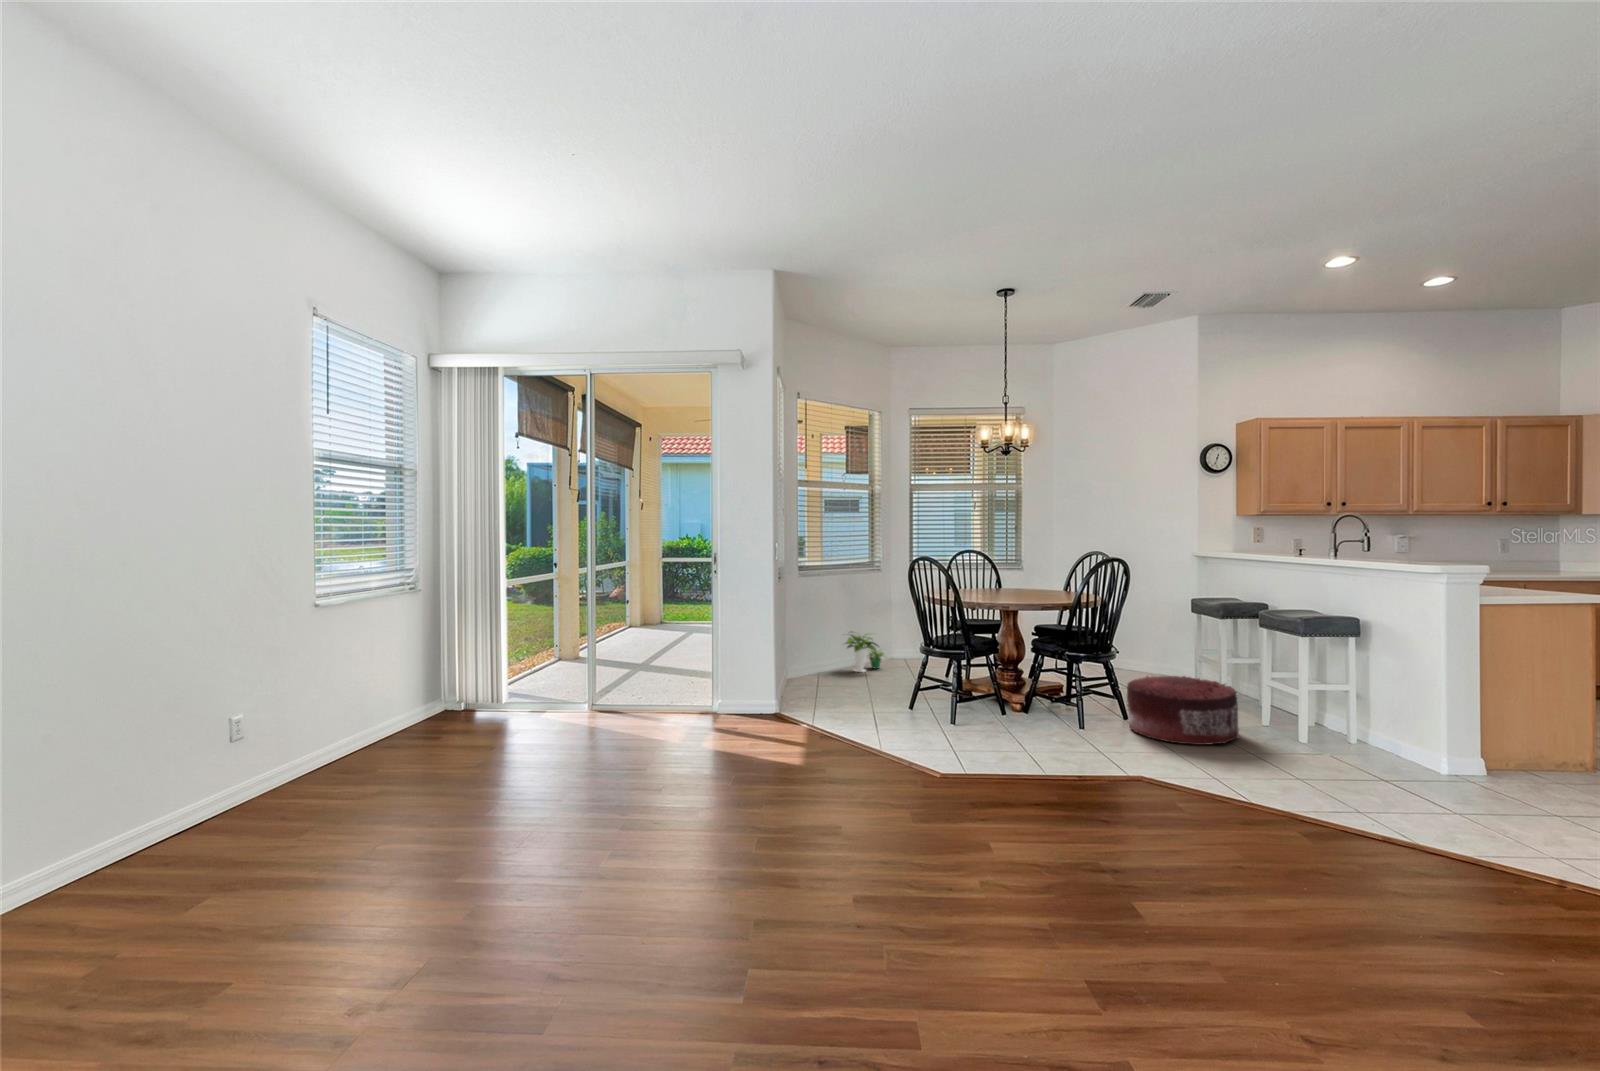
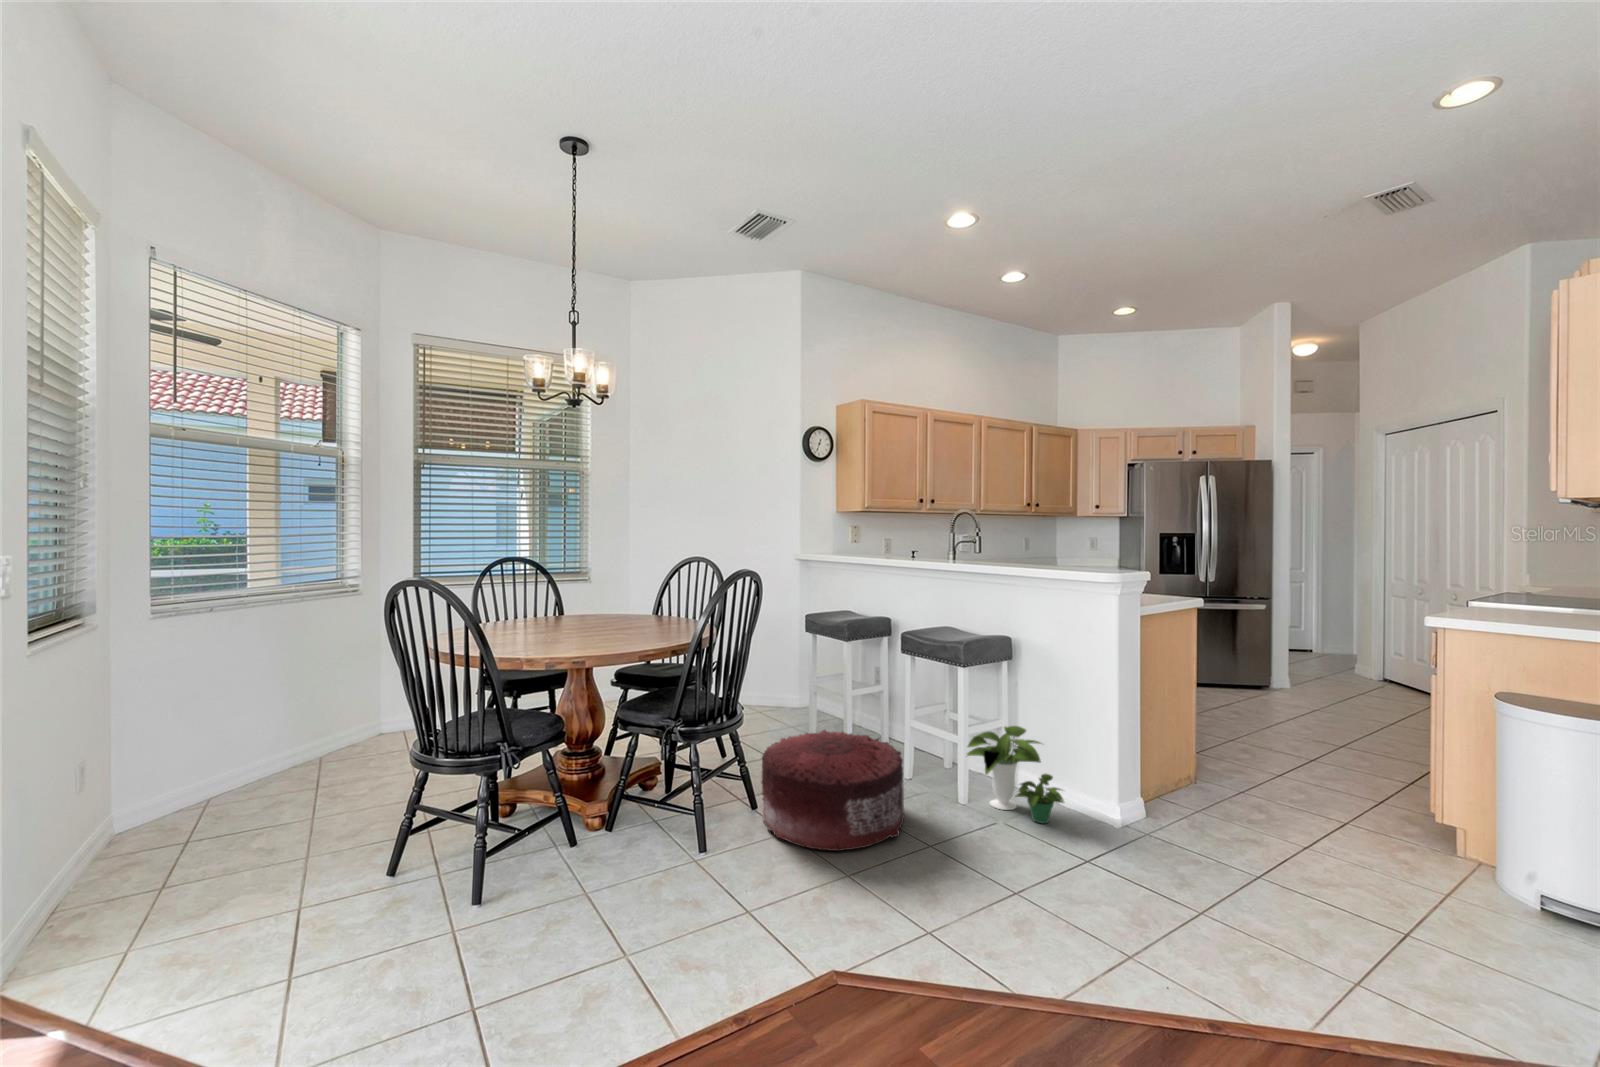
potted plant: present [846,633,884,672] -> present [967,726,1064,823]

